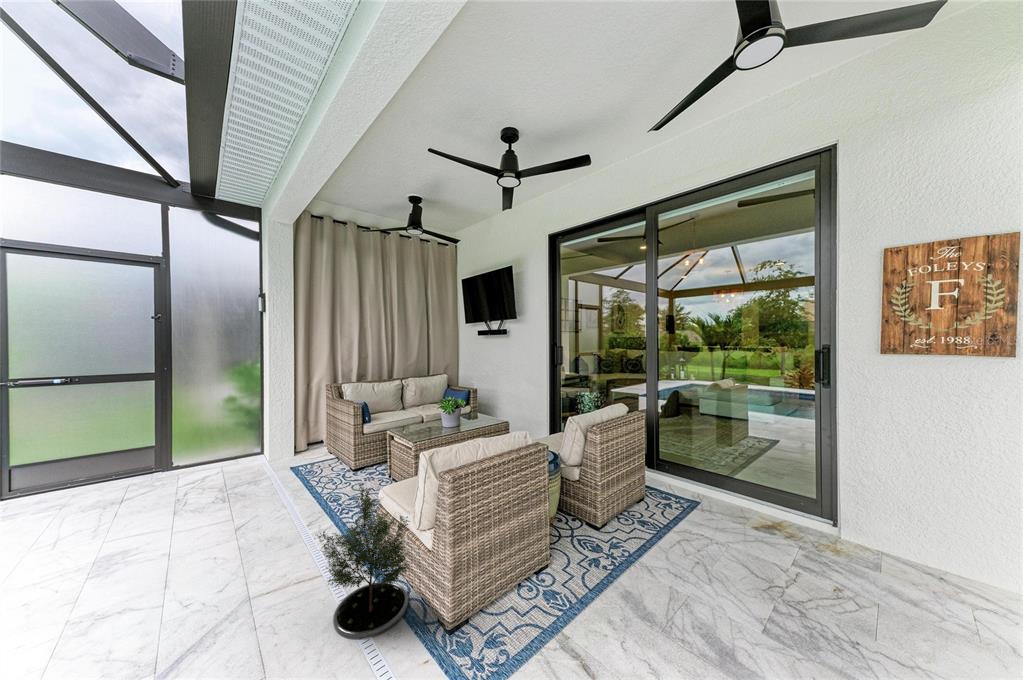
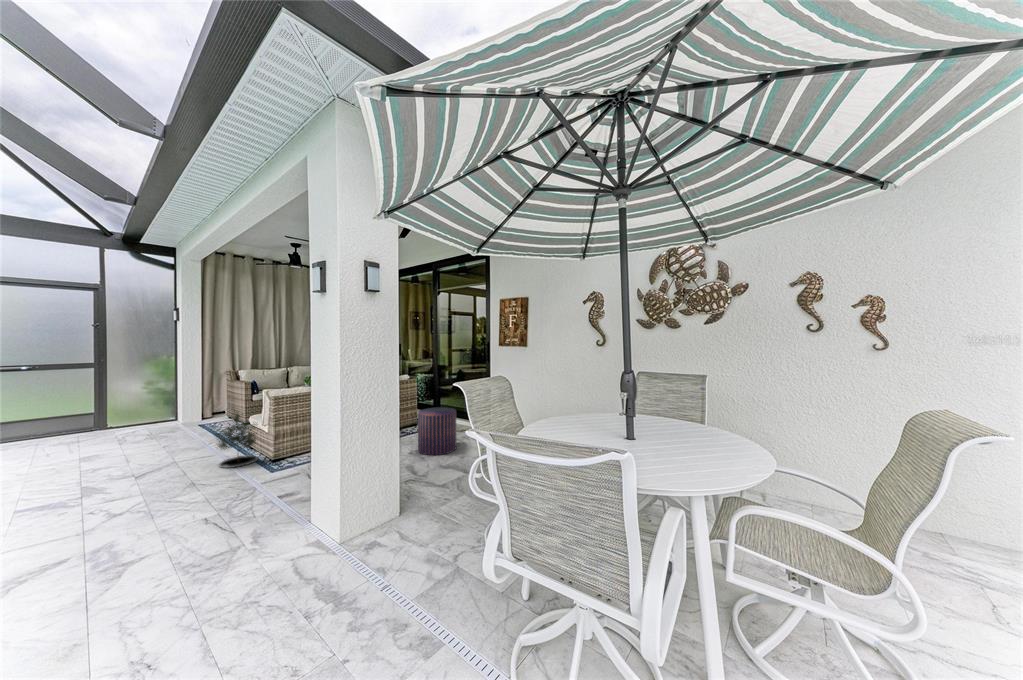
pouf: none [747,485,868,634] -> present [418,407,457,455]

